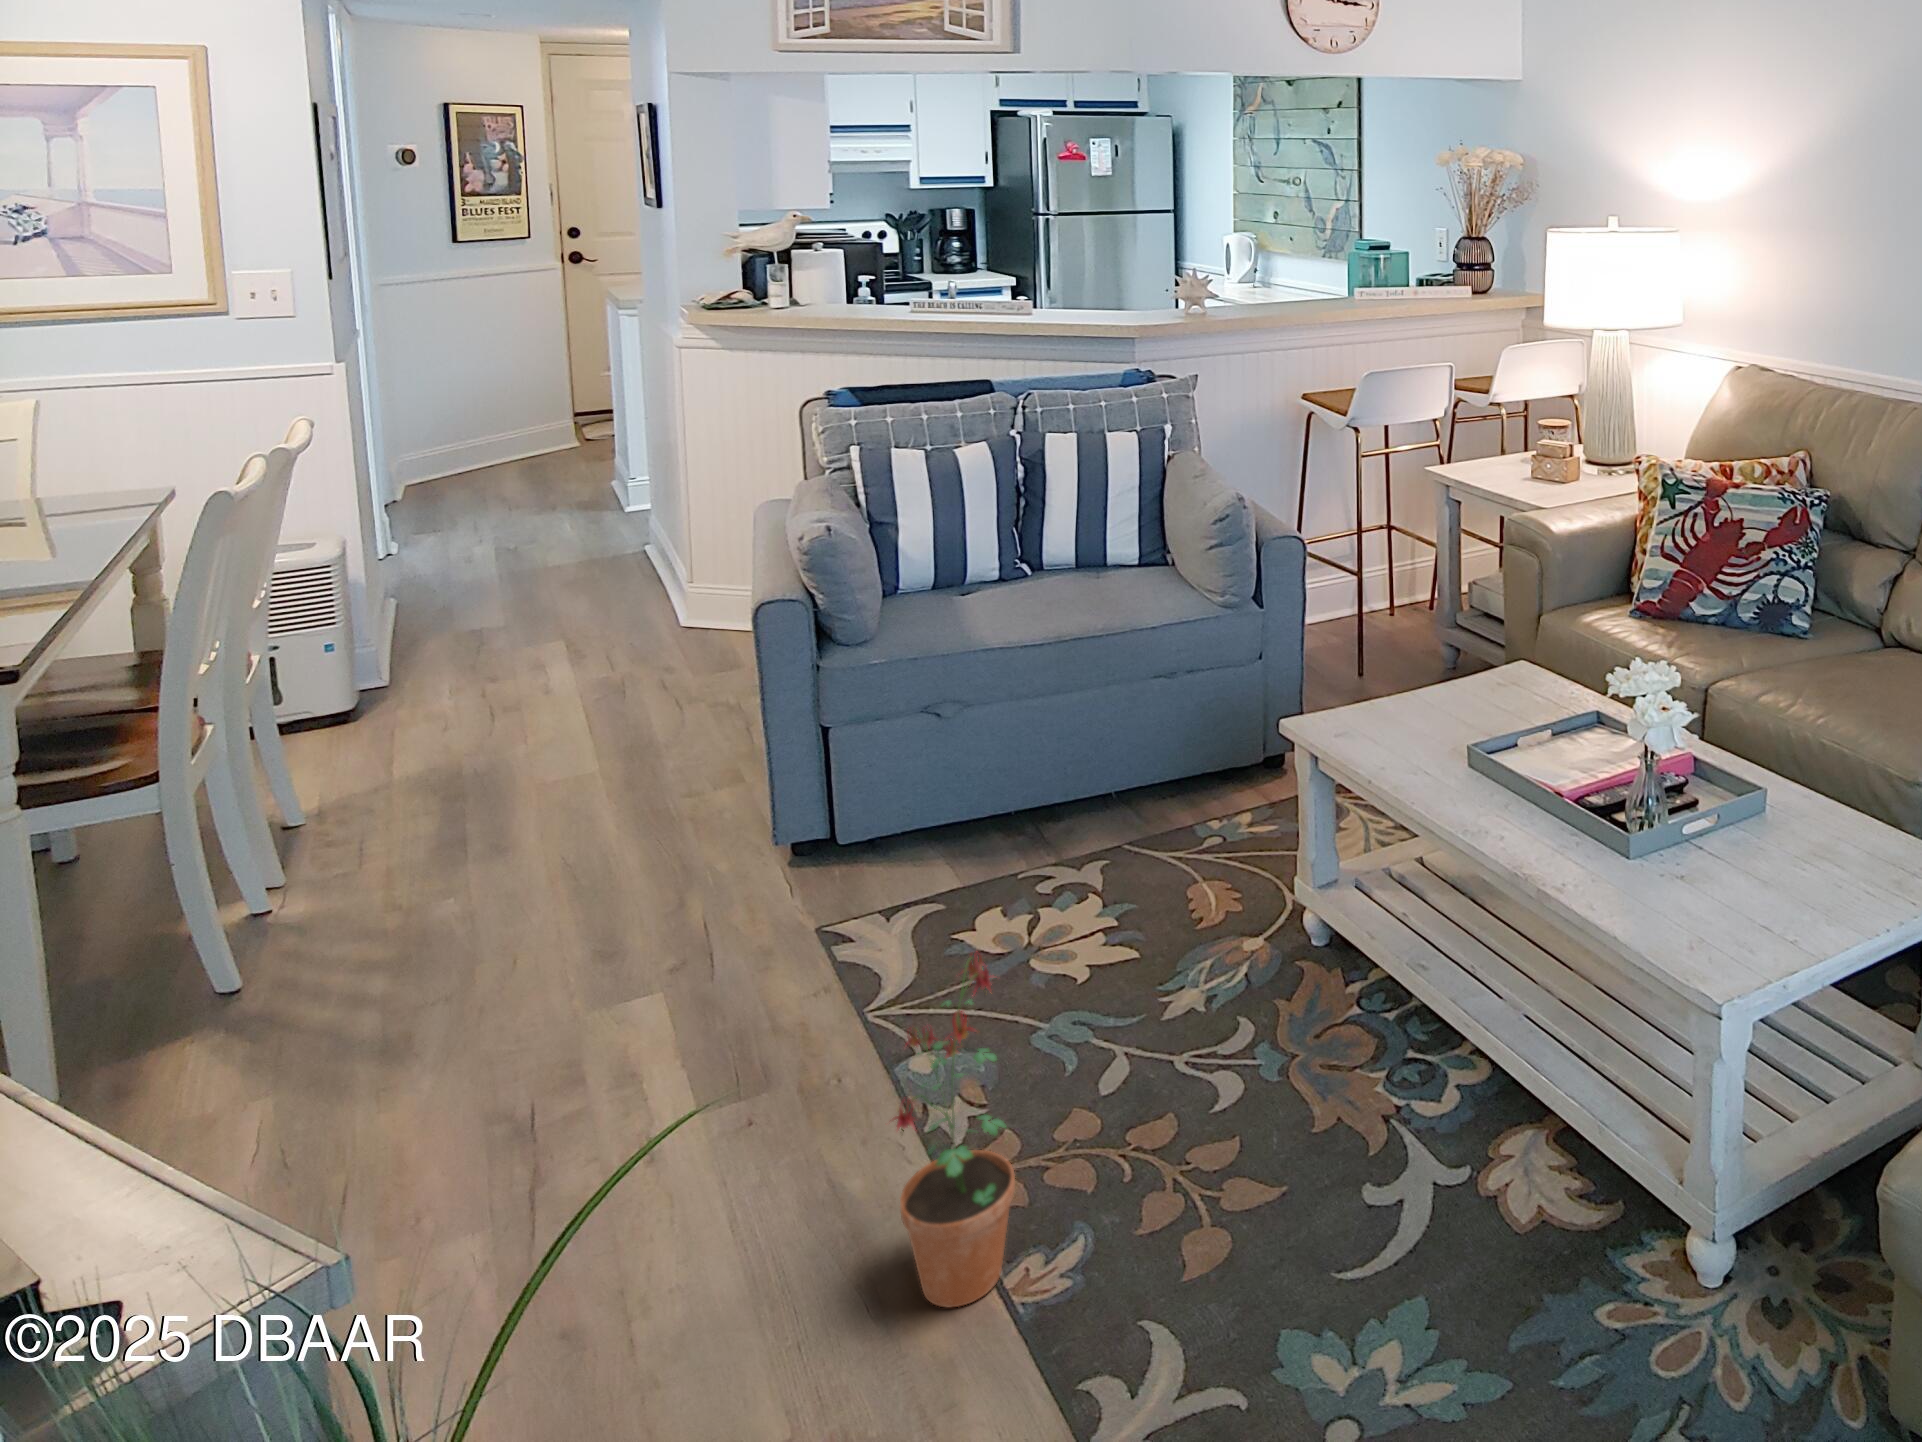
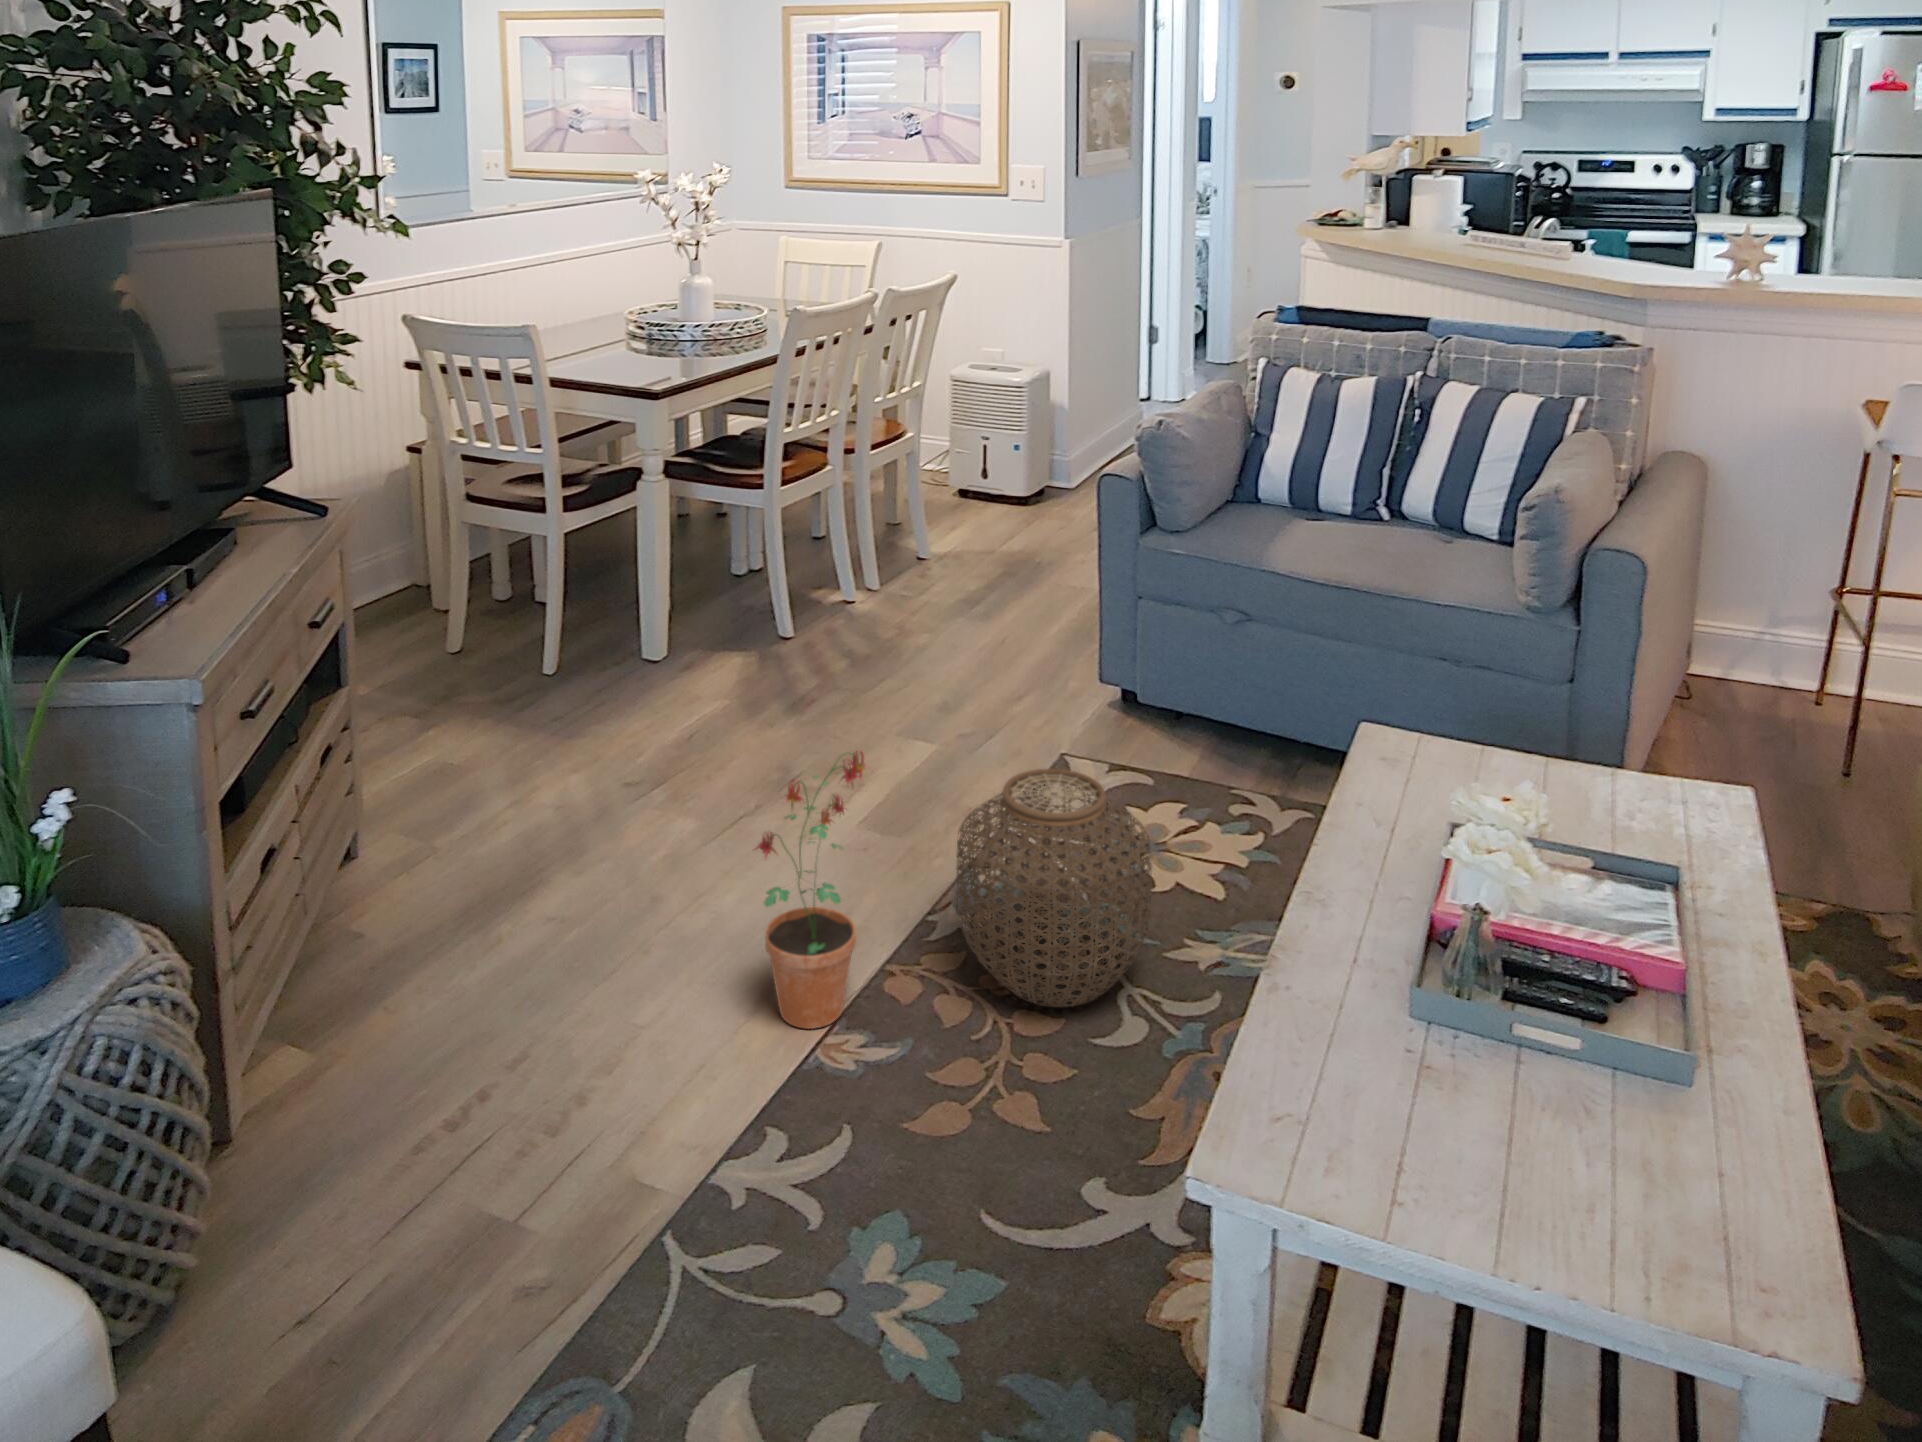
woven basket: none [1009,876,1215,1126] -> present [956,769,1152,1007]

